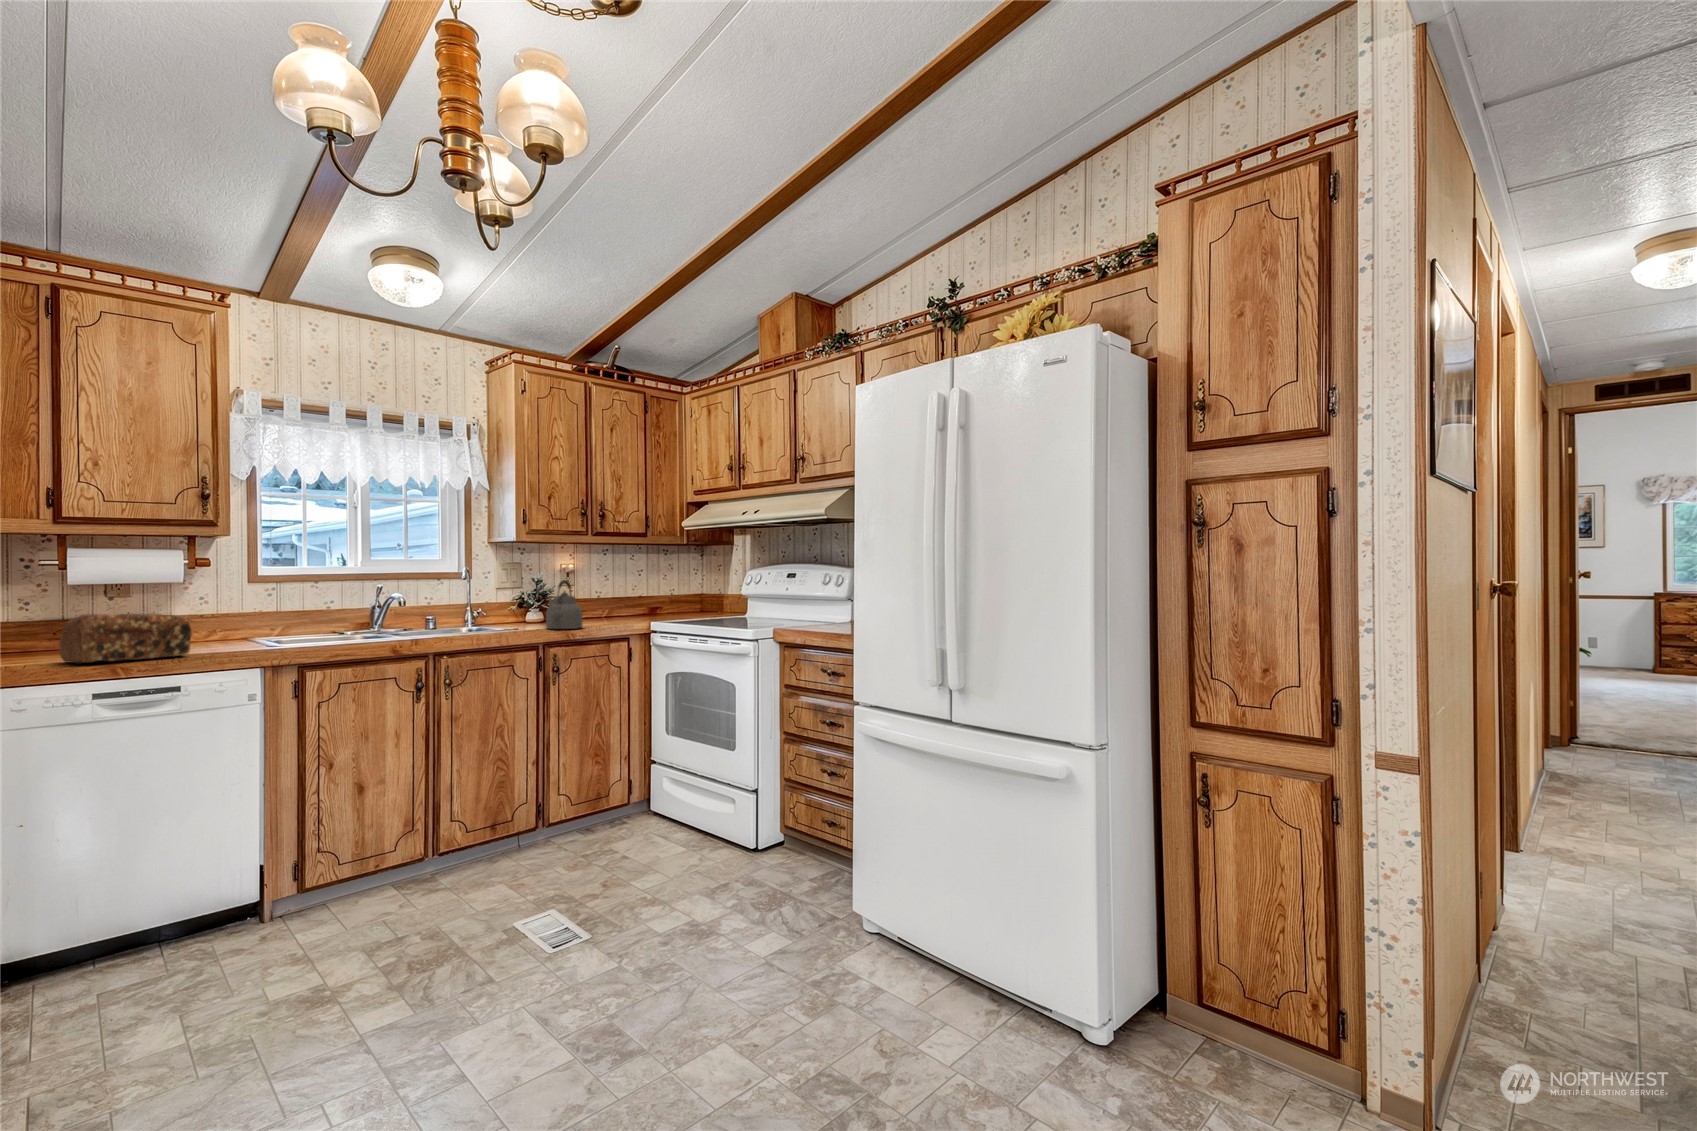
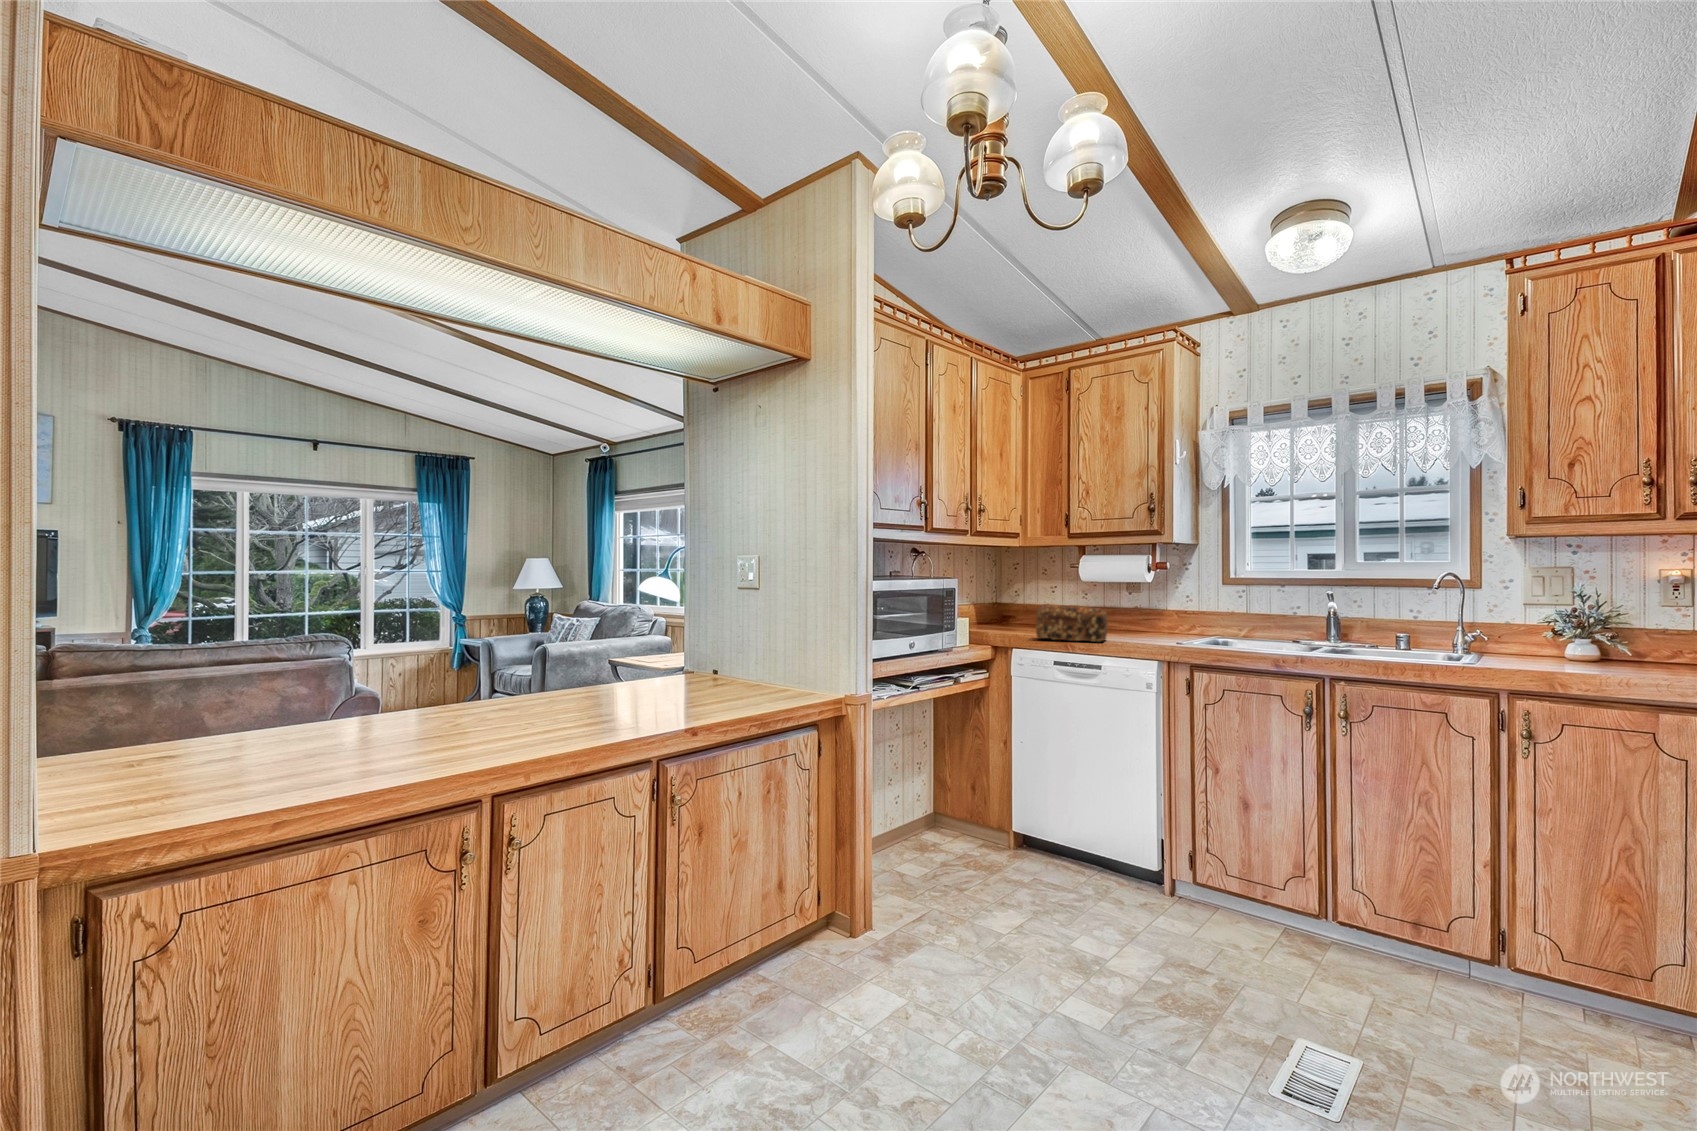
kettle: present [546,580,582,629] -> none [1537,591,1640,673]

